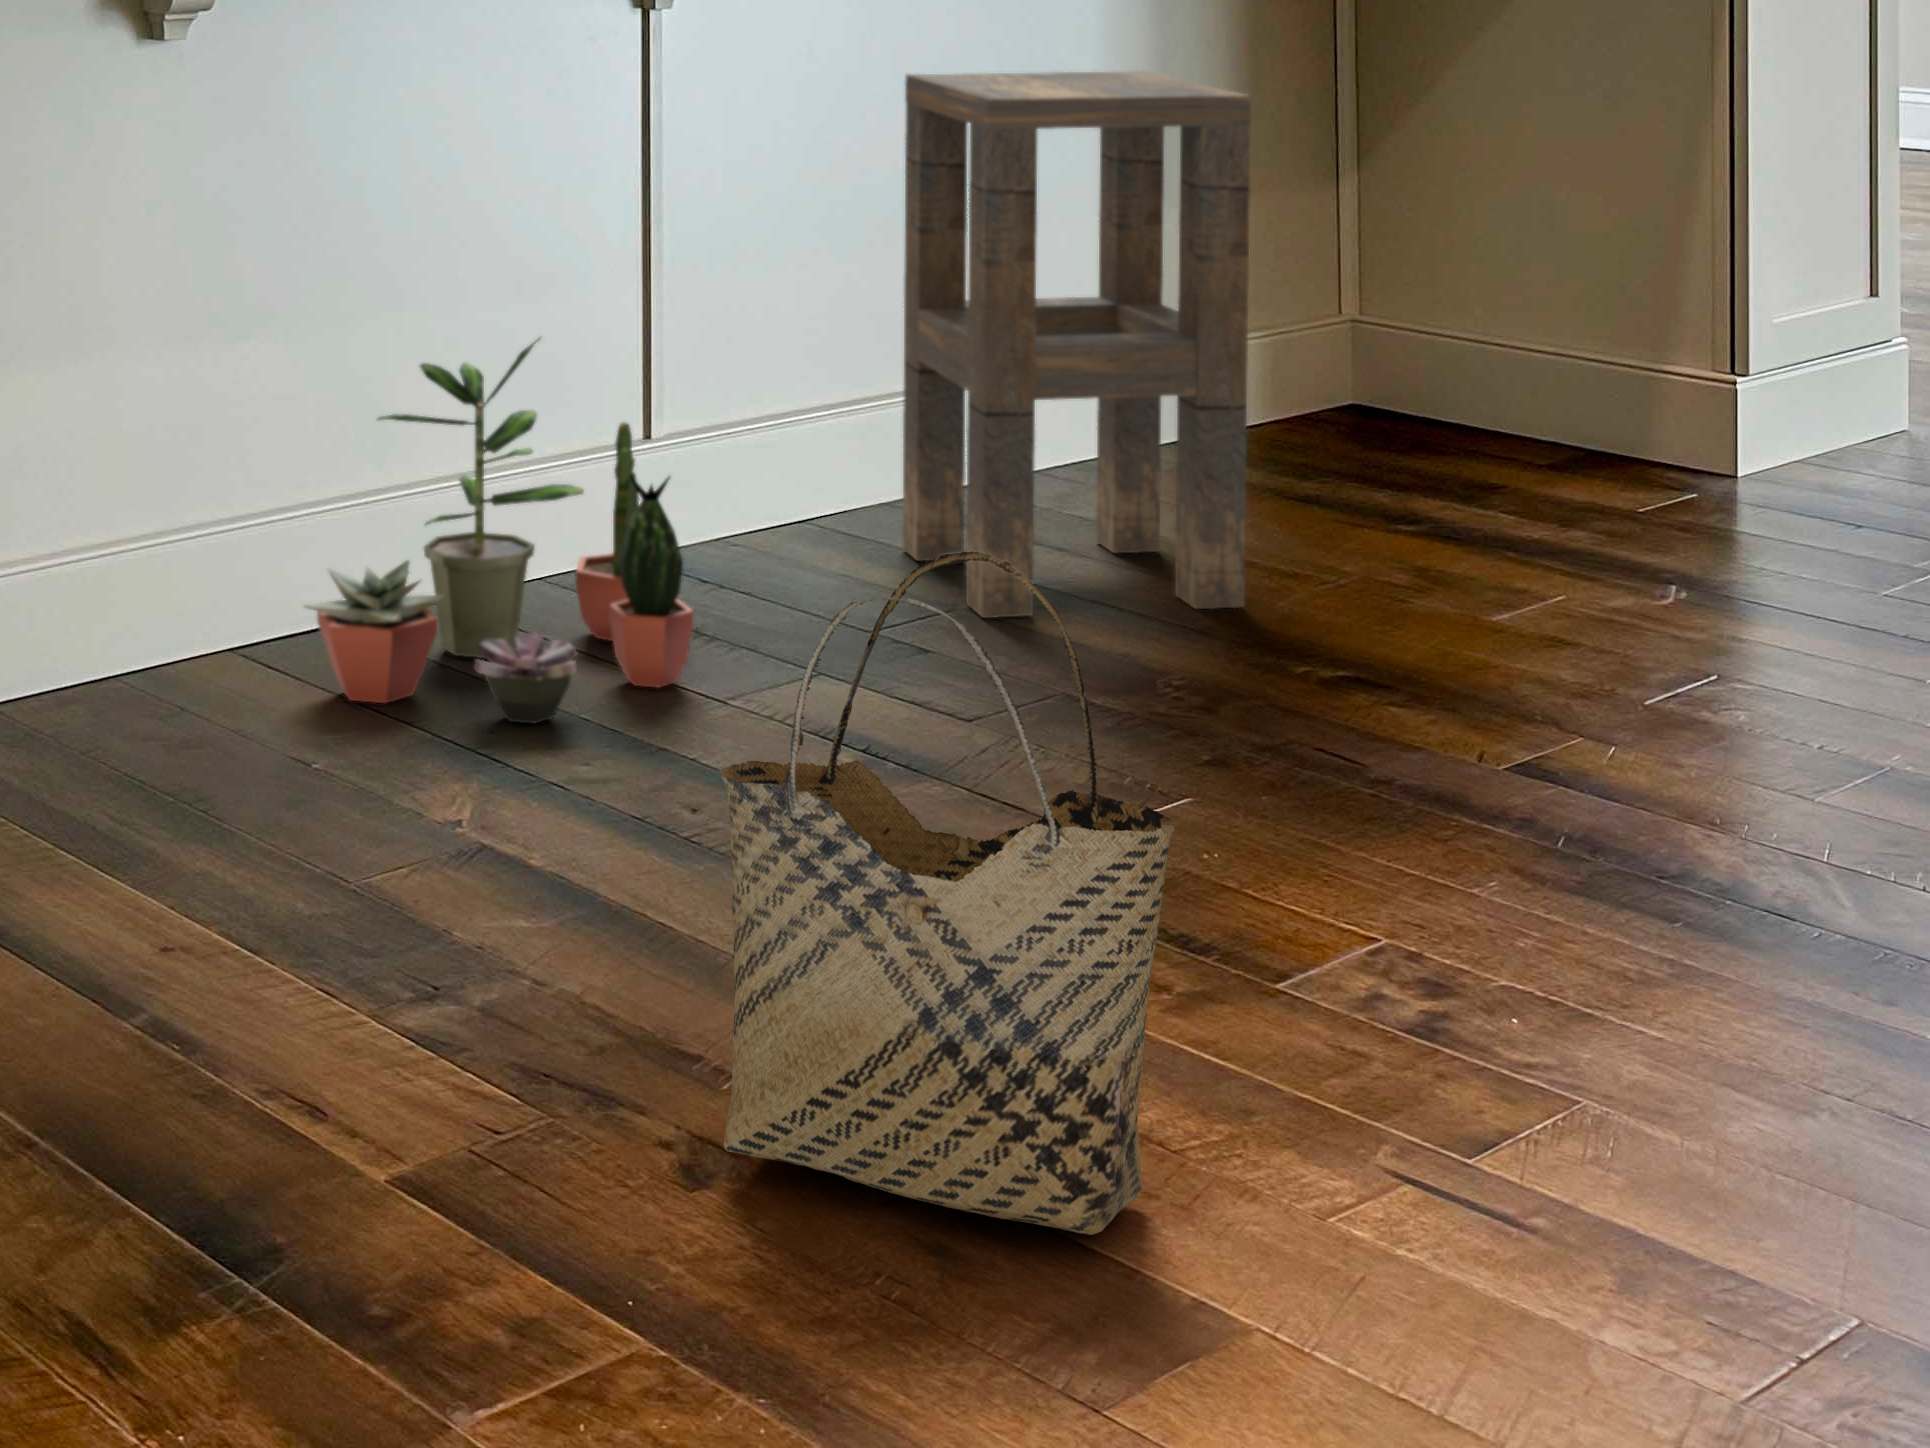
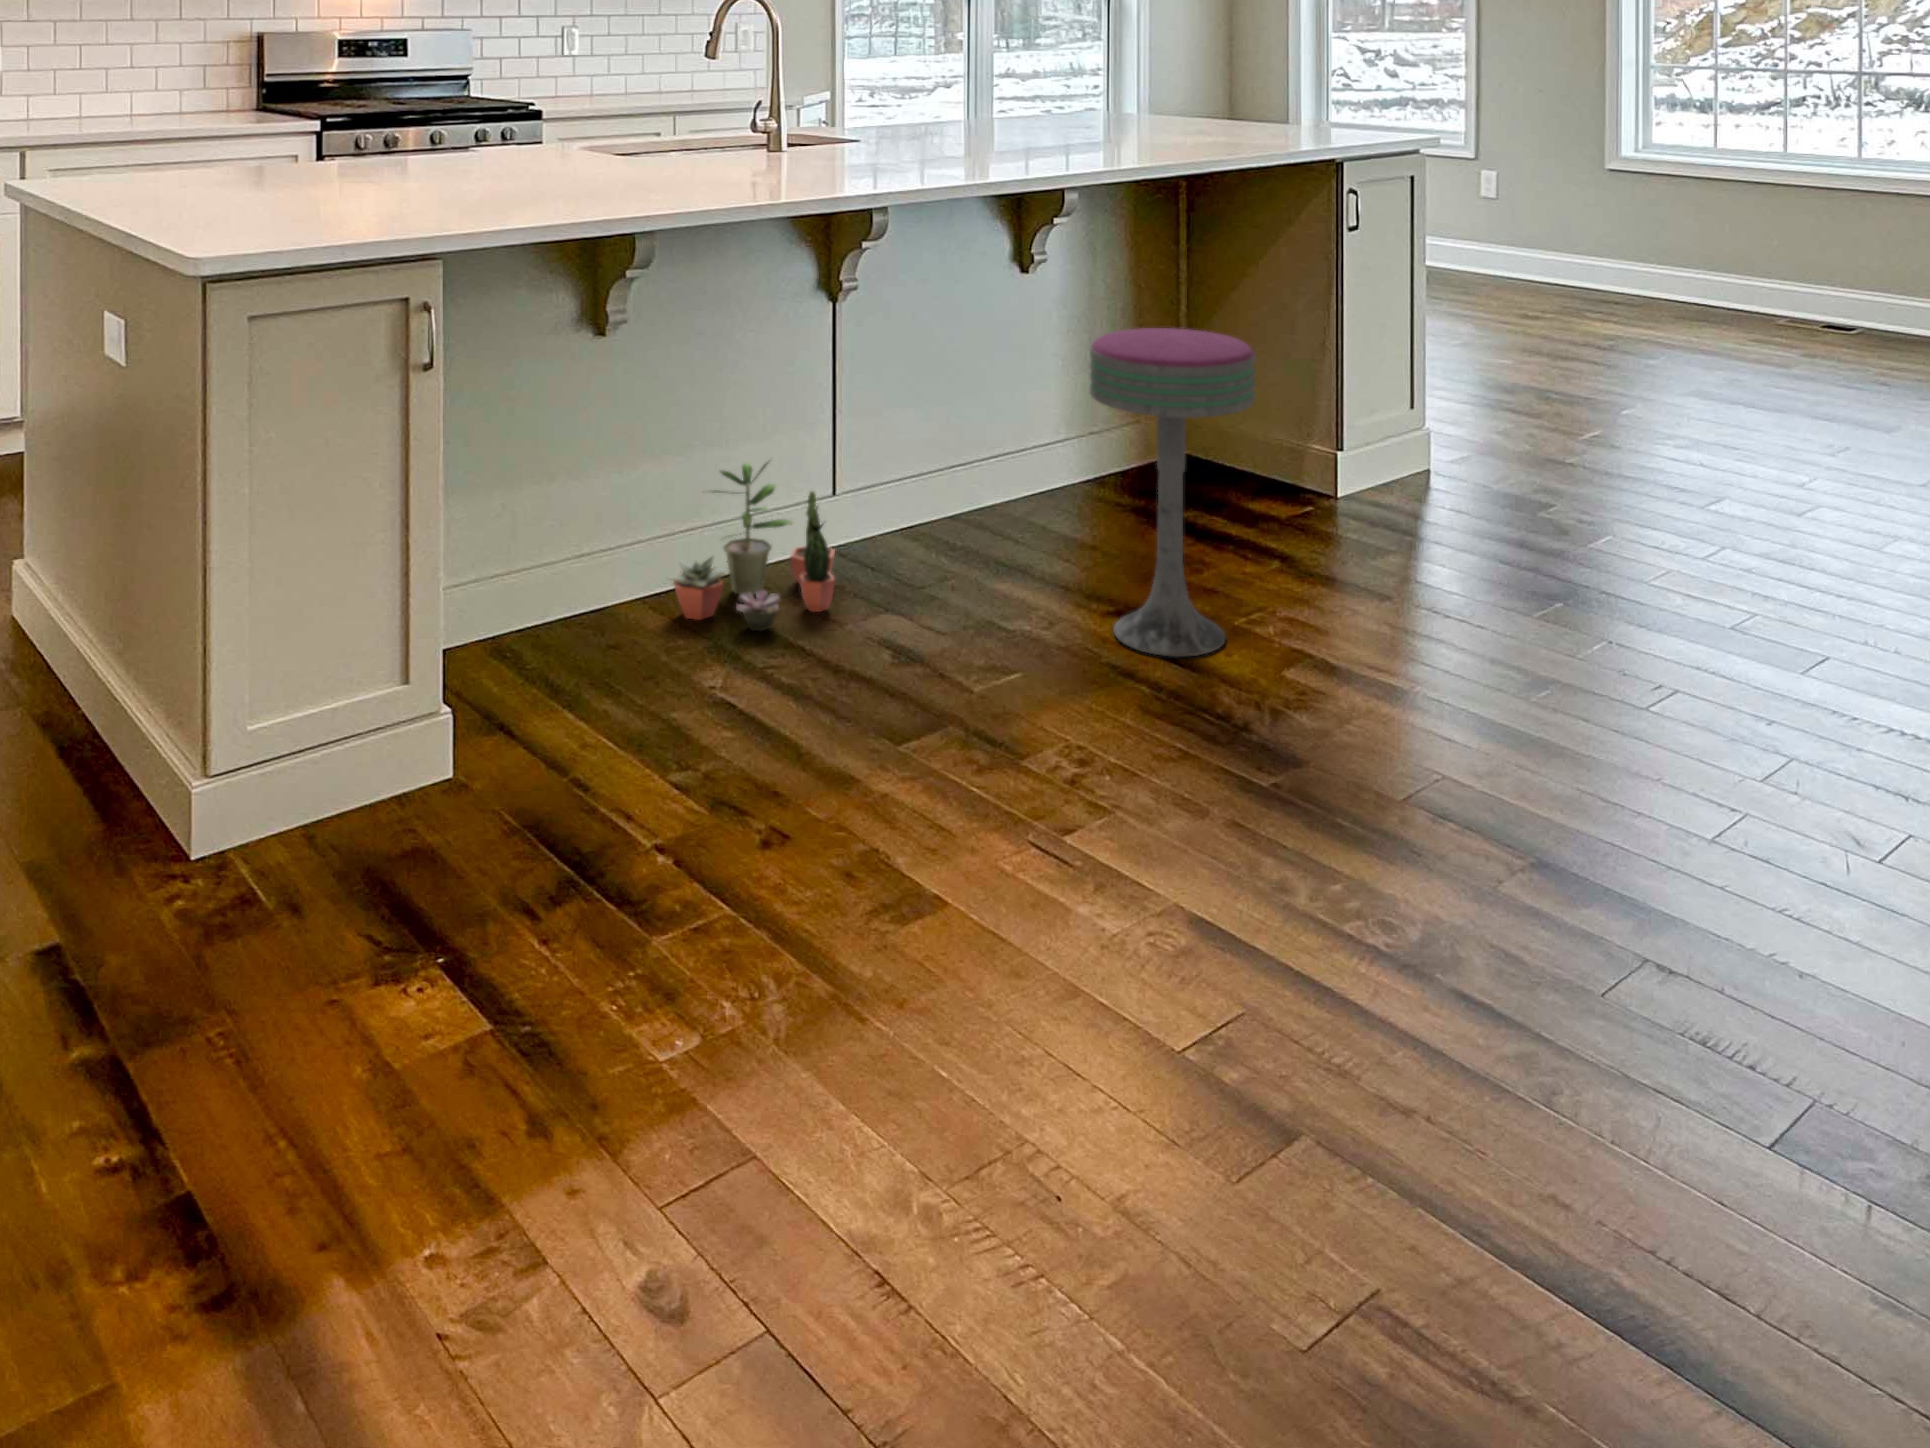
bar stool: none [1307,22,1715,767] -> present [1090,328,1256,657]
side table: present [903,71,1251,618] -> none [949,322,1090,574]
woven basket: present [720,551,1174,1235] -> none [779,607,945,876]

